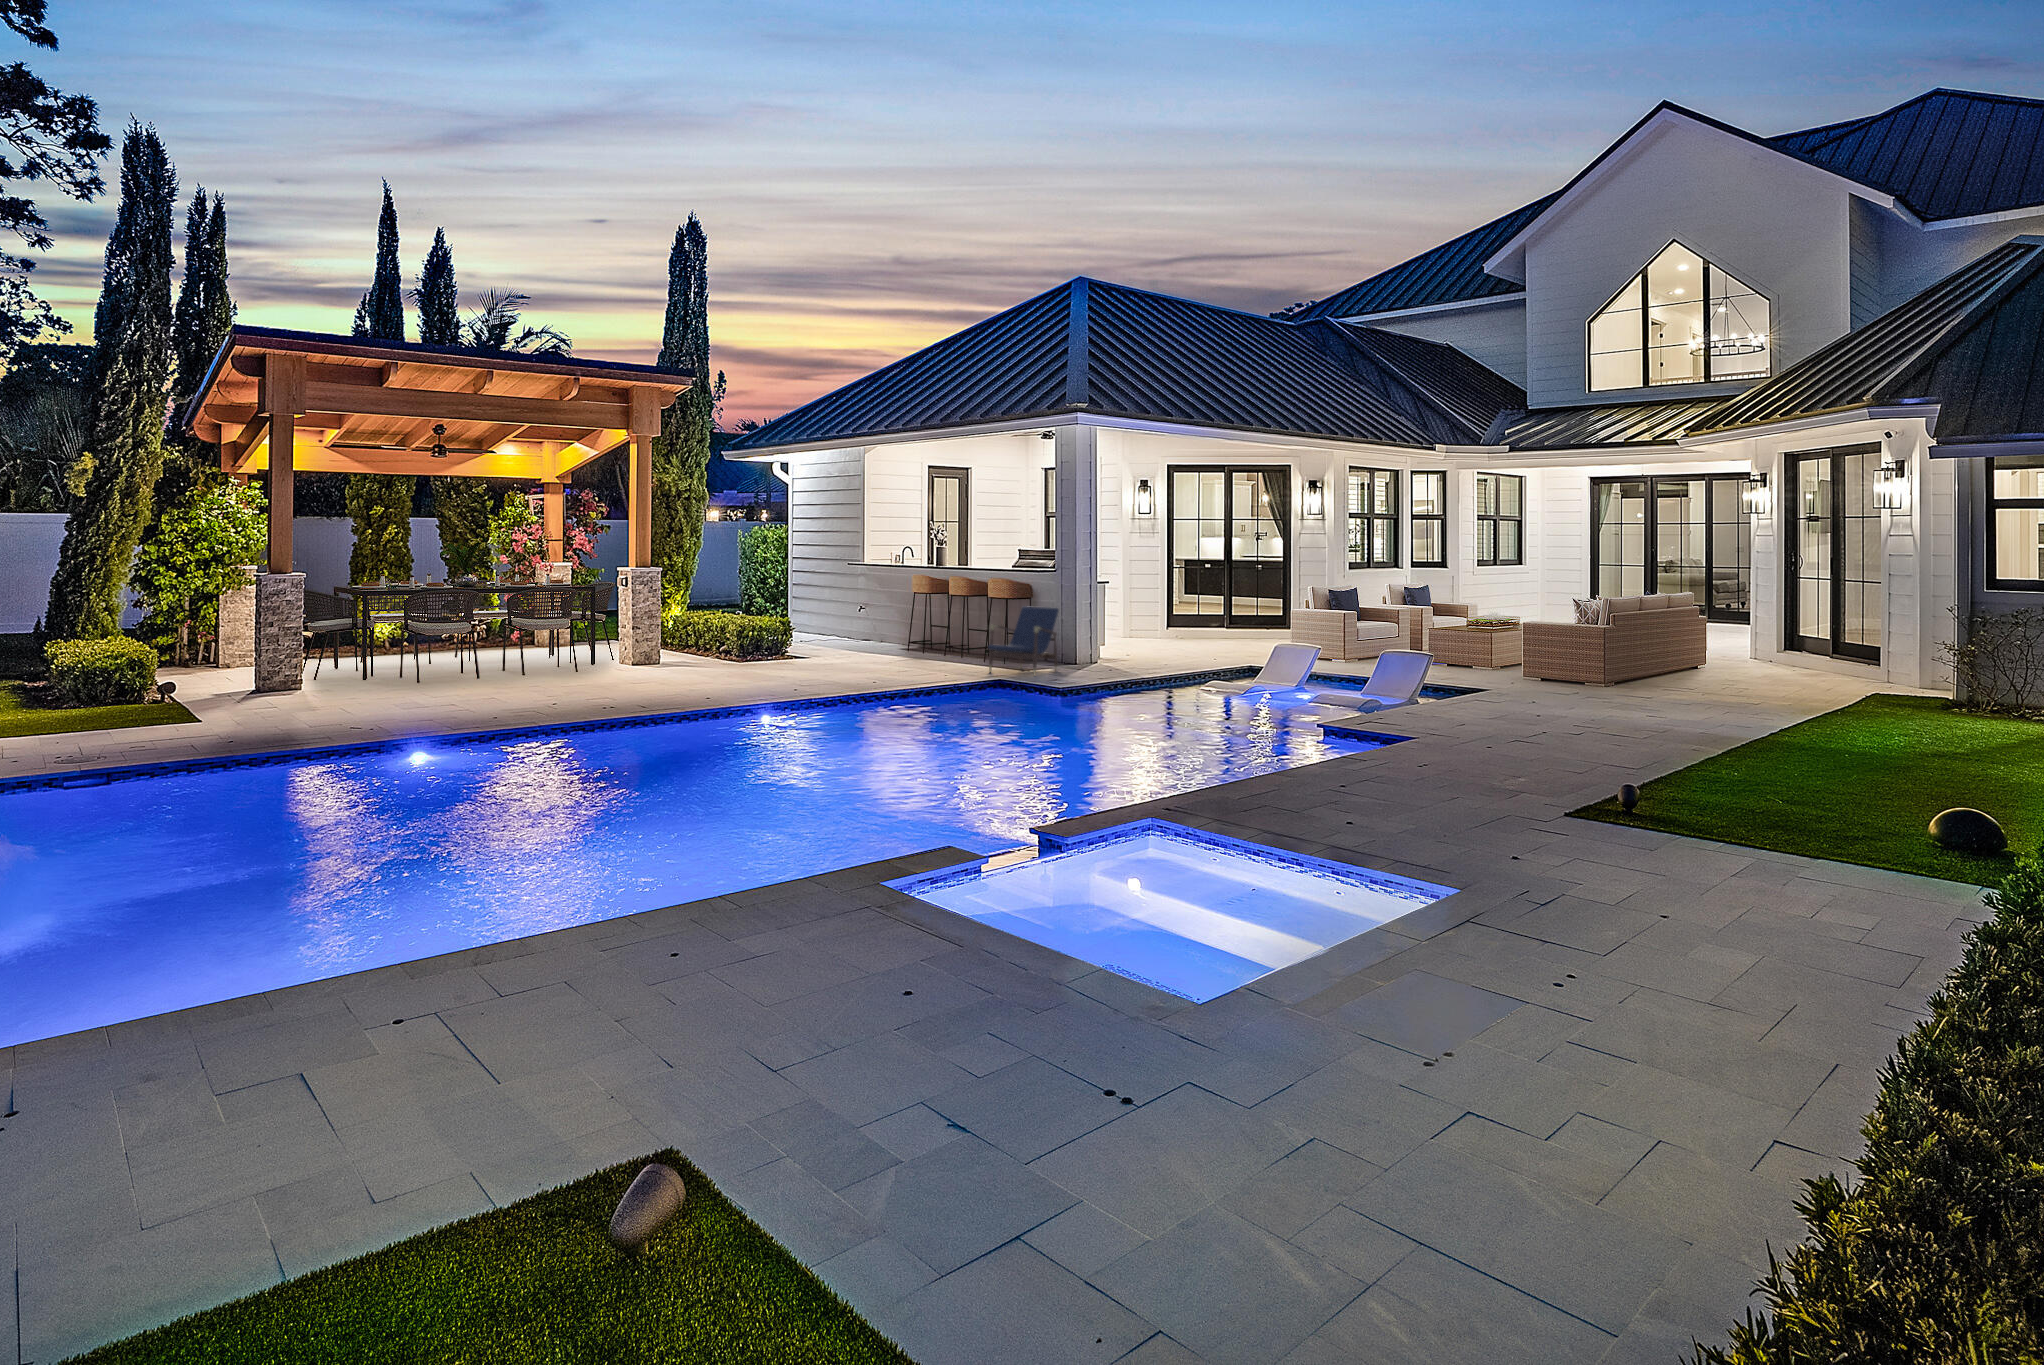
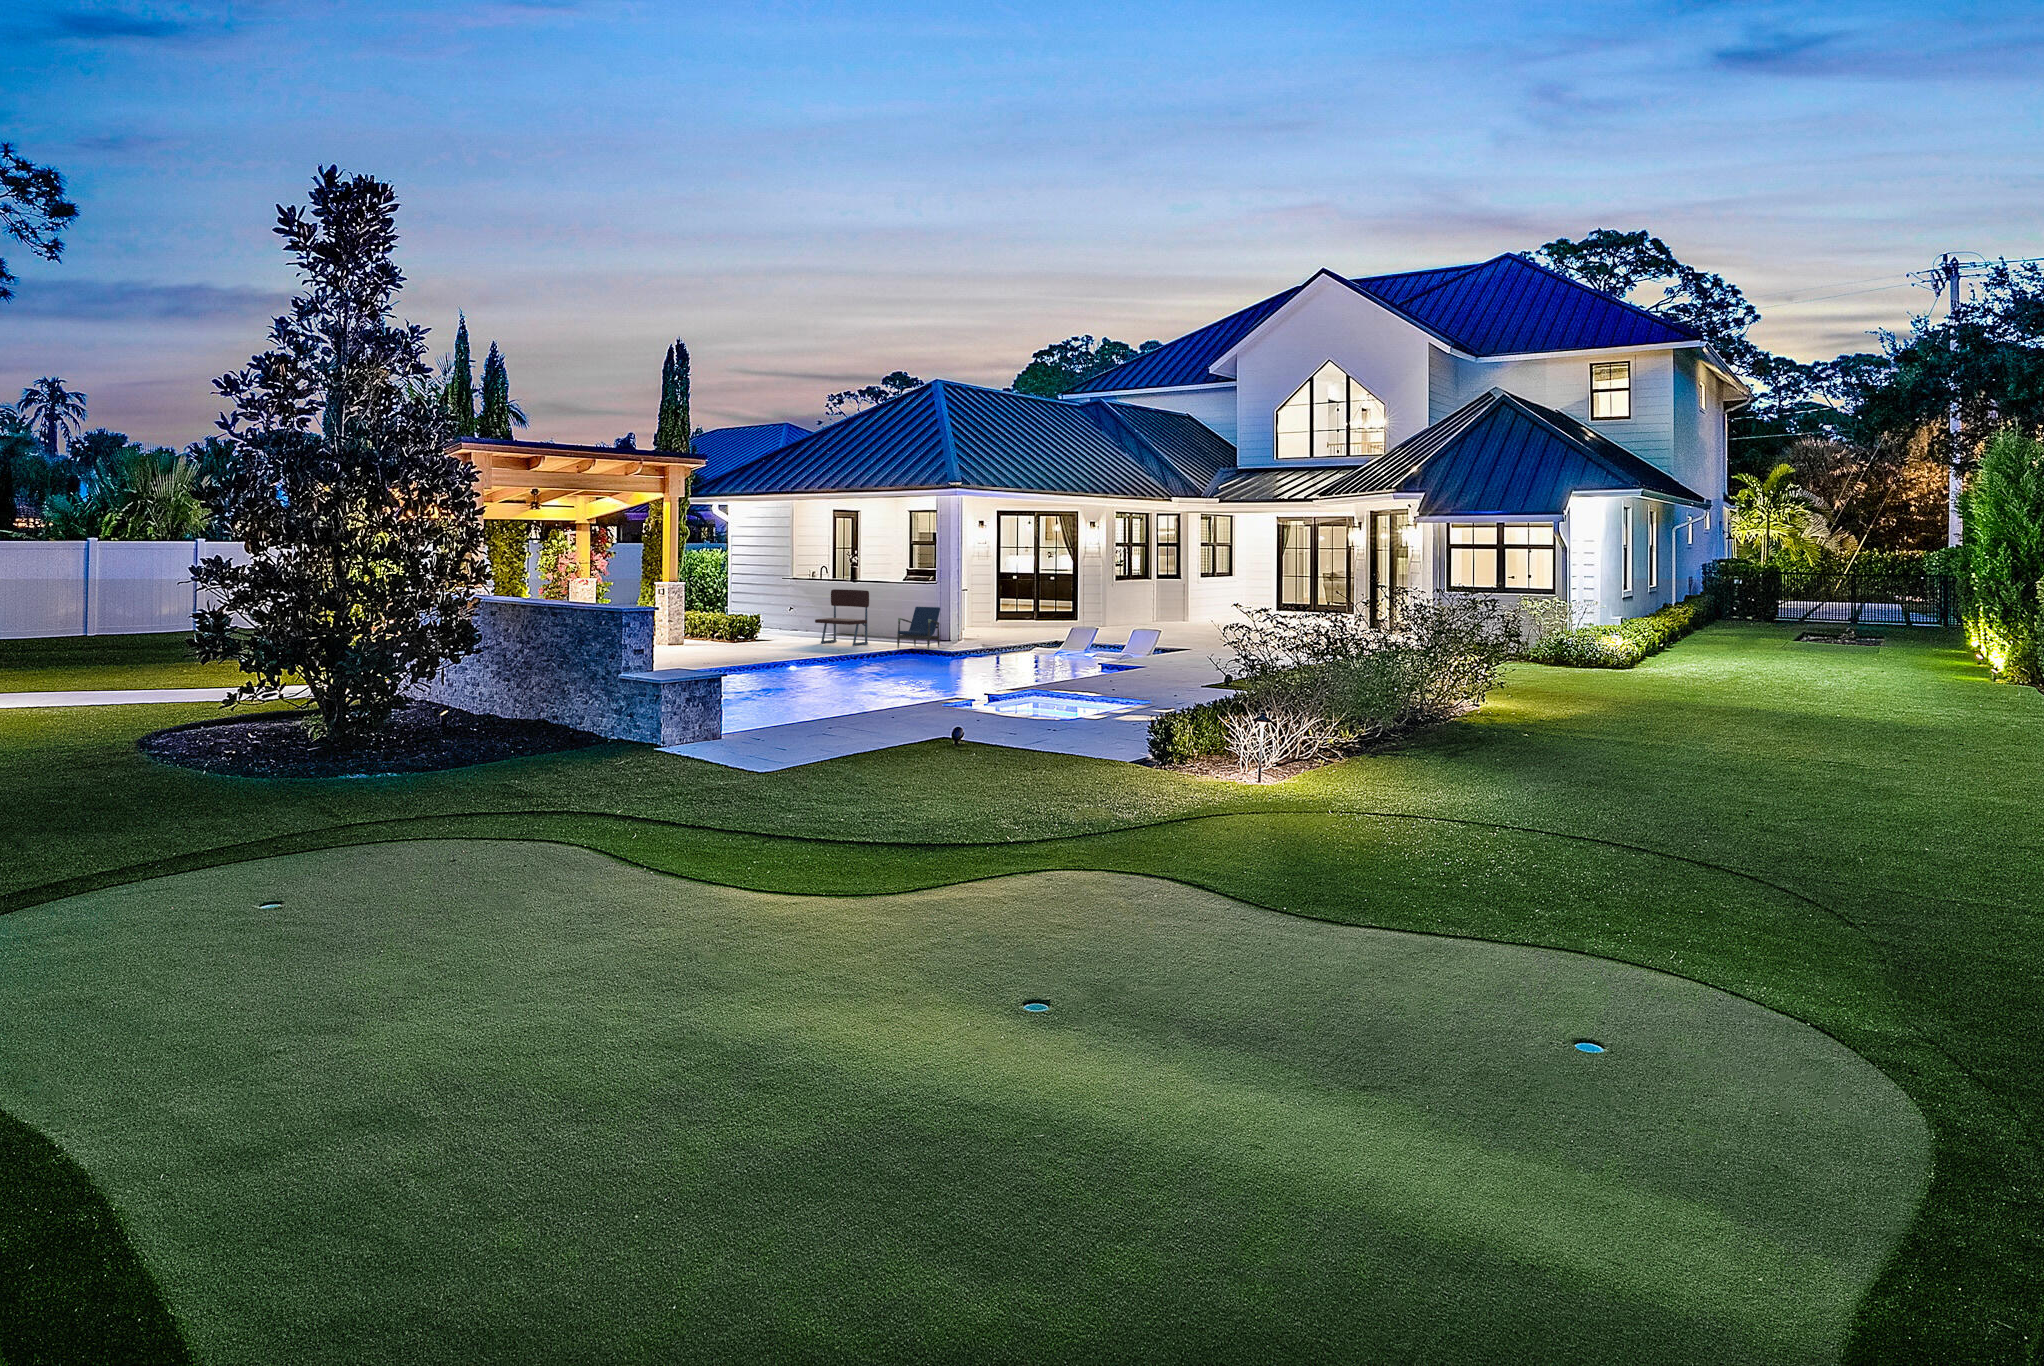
bench: none [878,580,956,665] -> present [815,589,869,646]

